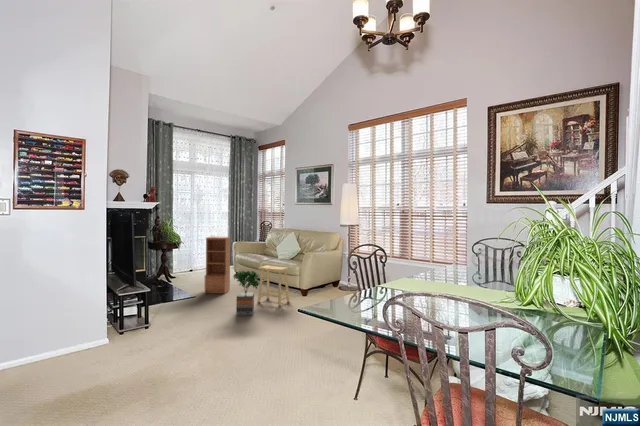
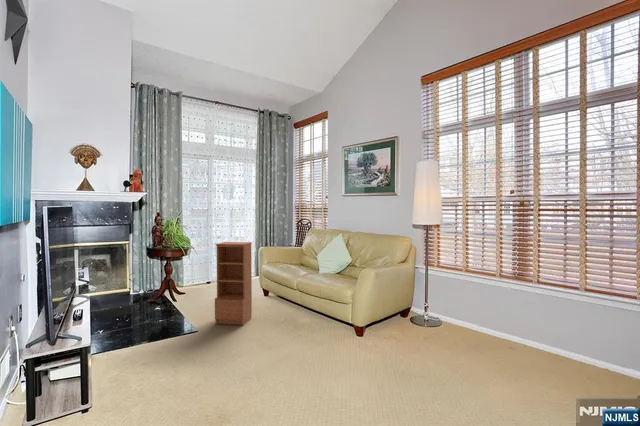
footstool: present [258,265,289,306] -> none [288,287,338,355]
potted tree: present [233,271,260,316] -> none [245,299,292,376]

